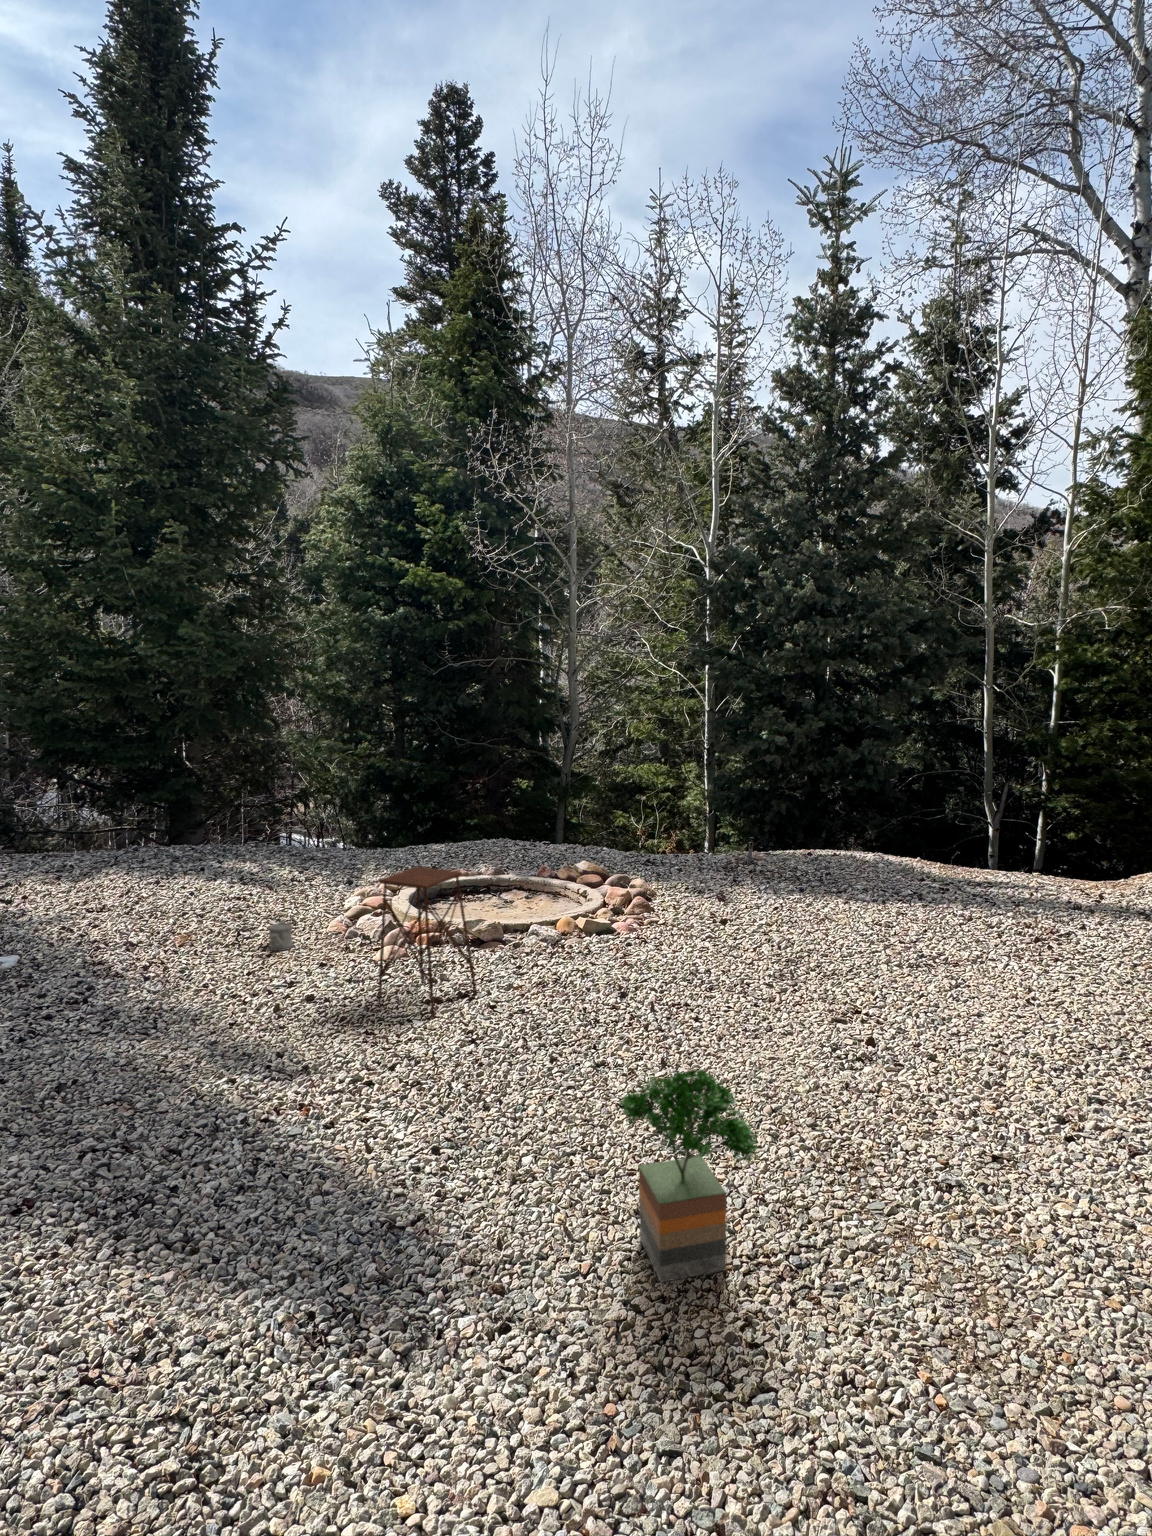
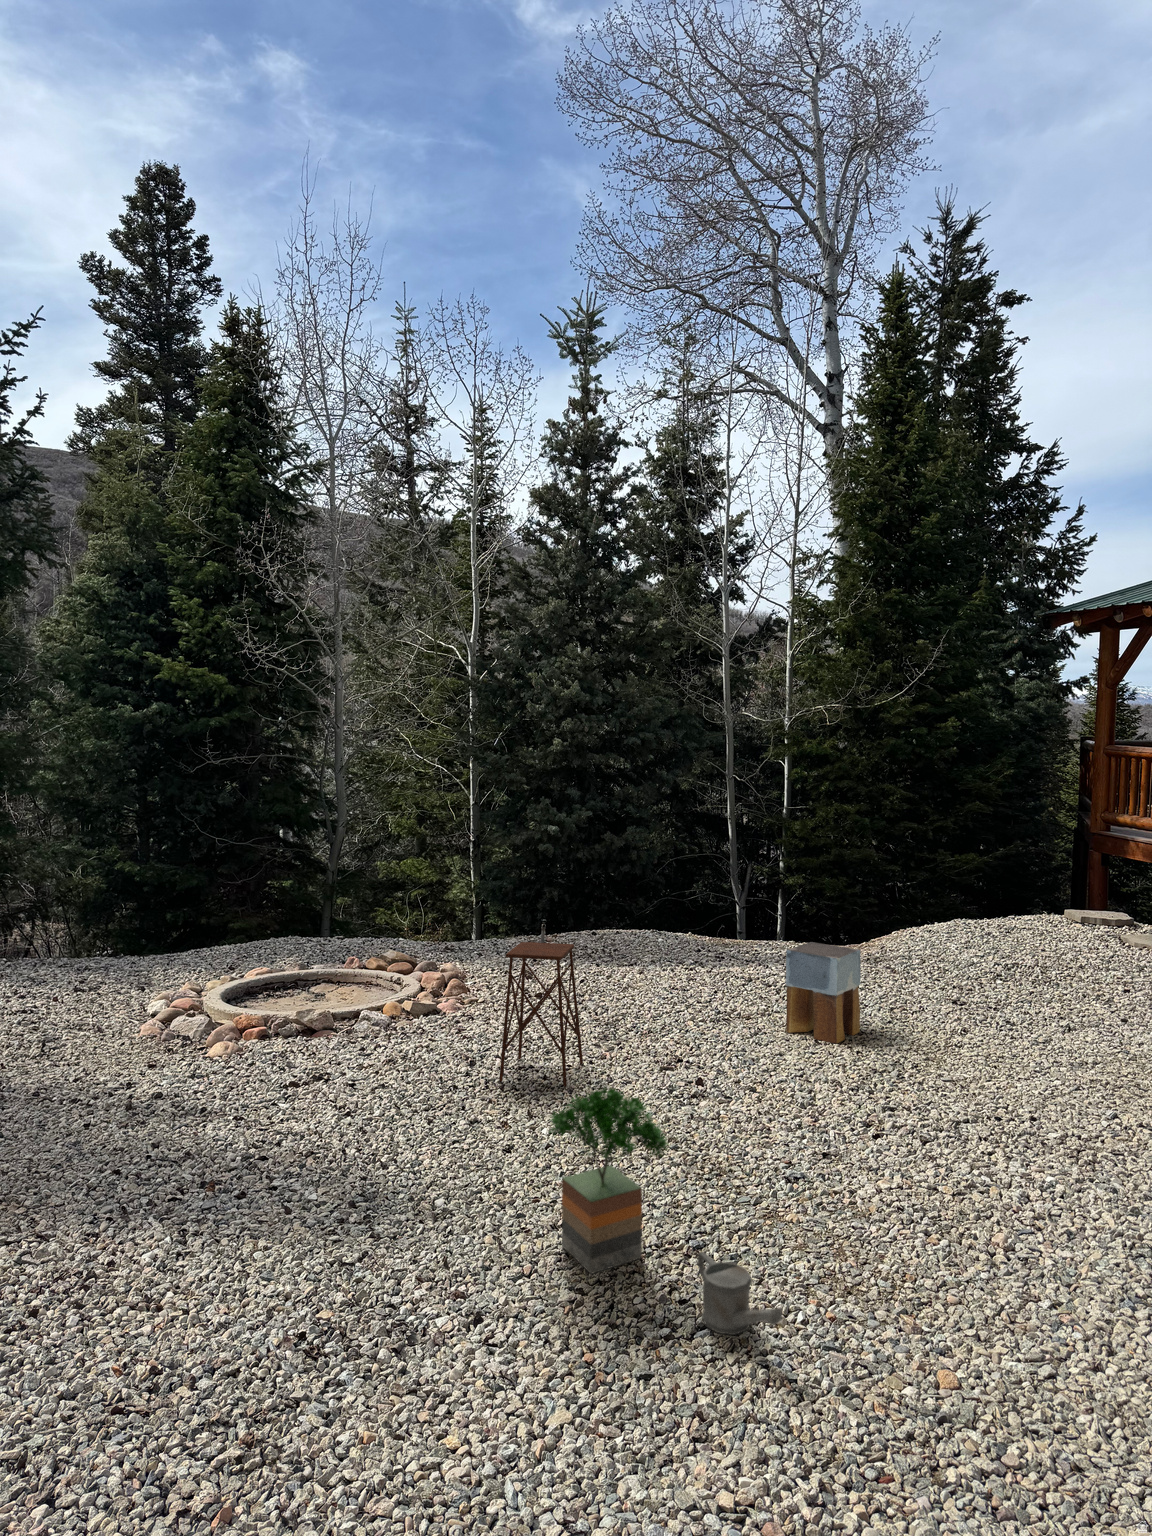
side table: present [378,866,477,1018] -> present [499,942,583,1087]
stool: none [992,880,1093,1004] -> present [786,942,861,1044]
watering can: present [268,919,294,951] -> present [697,1252,782,1335]

